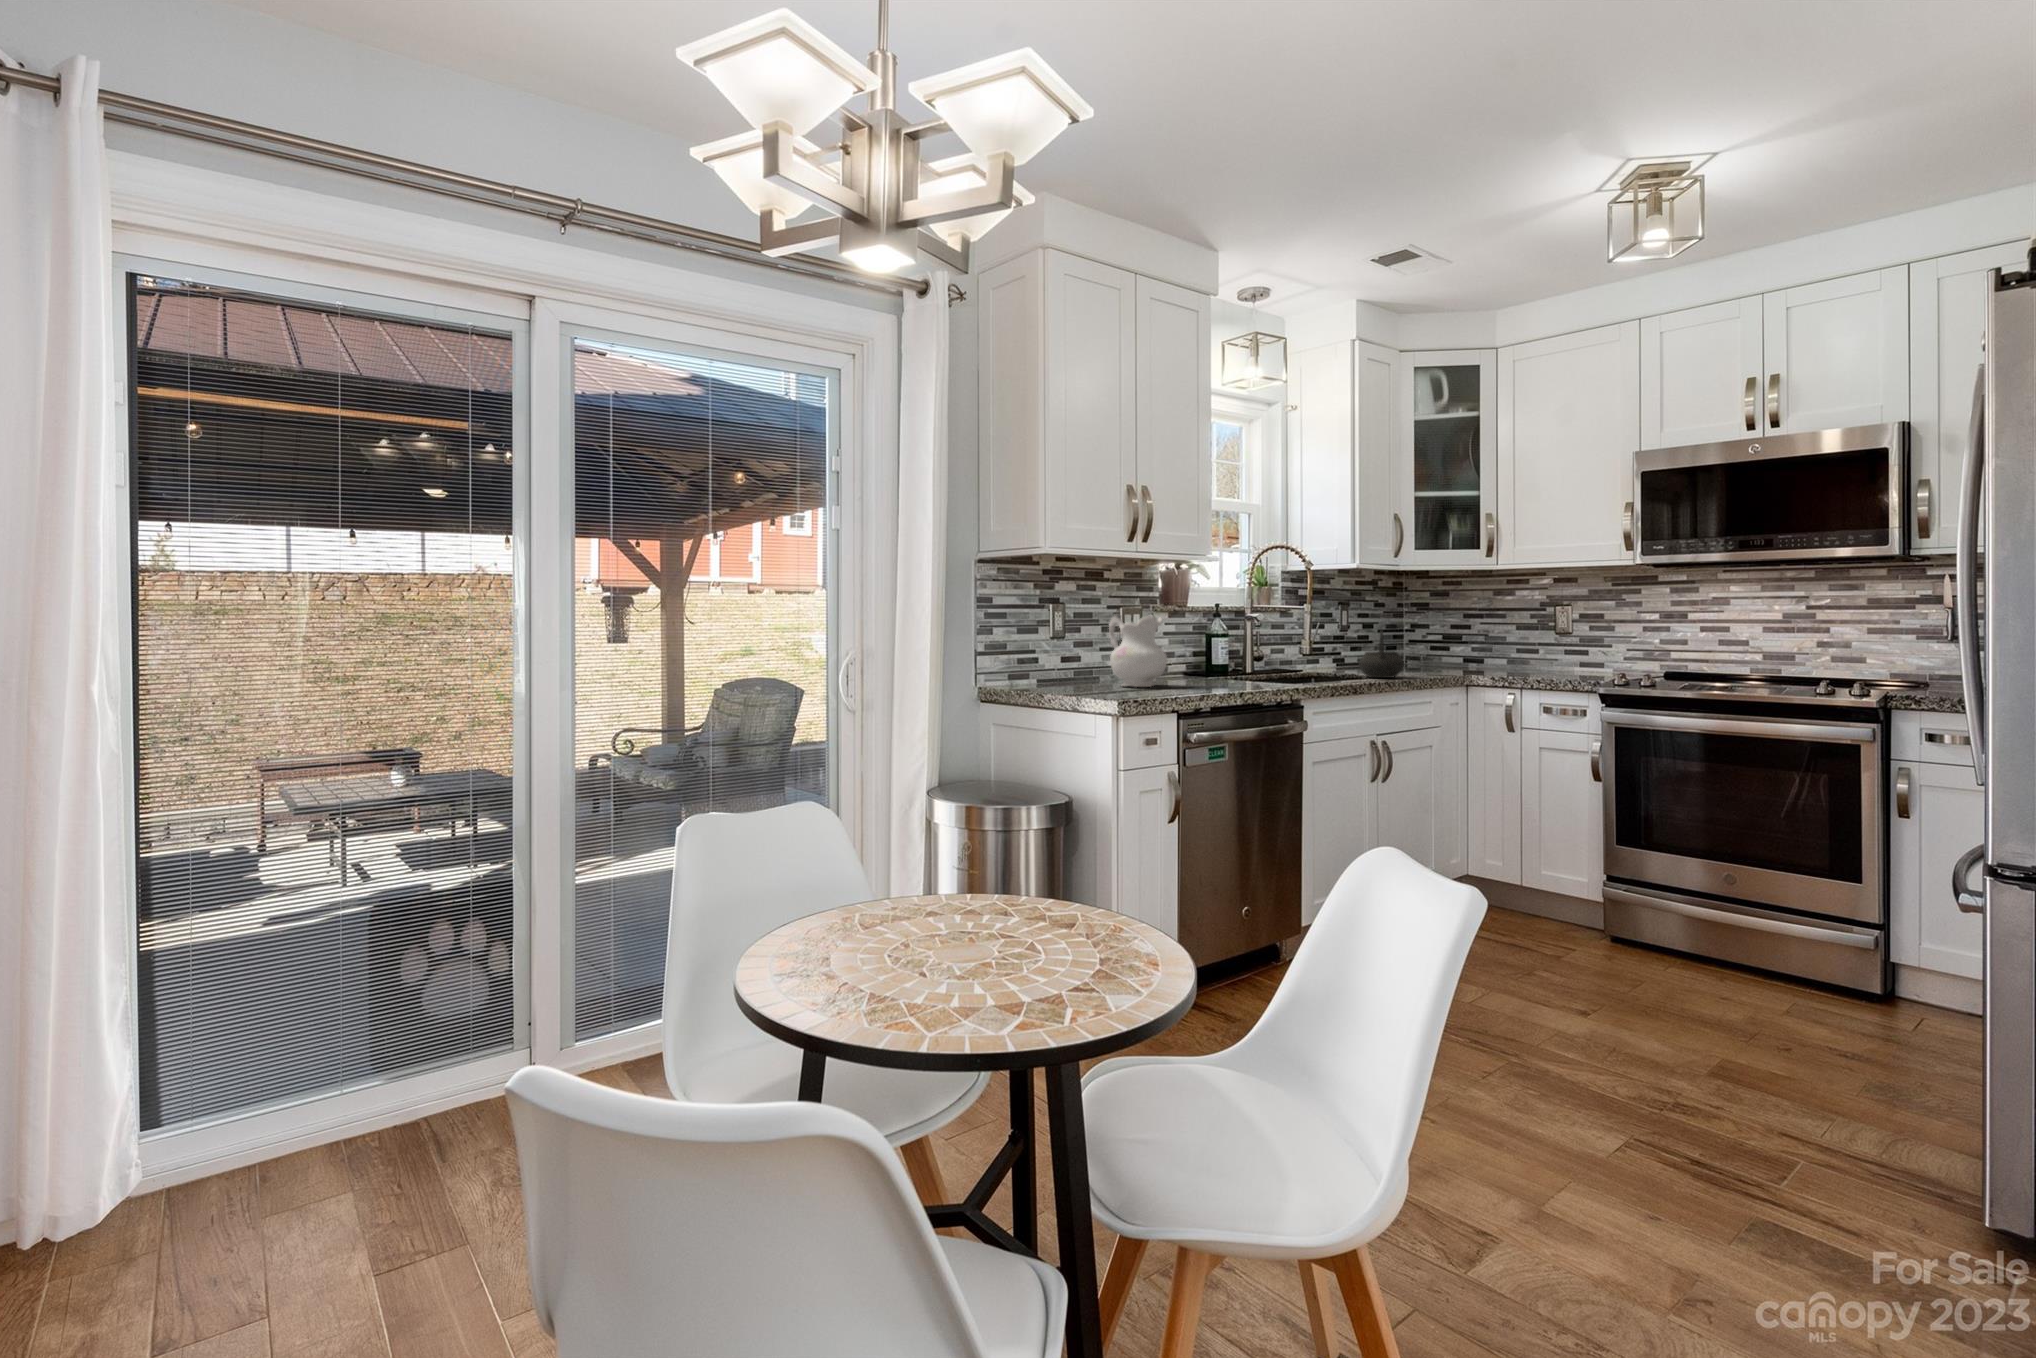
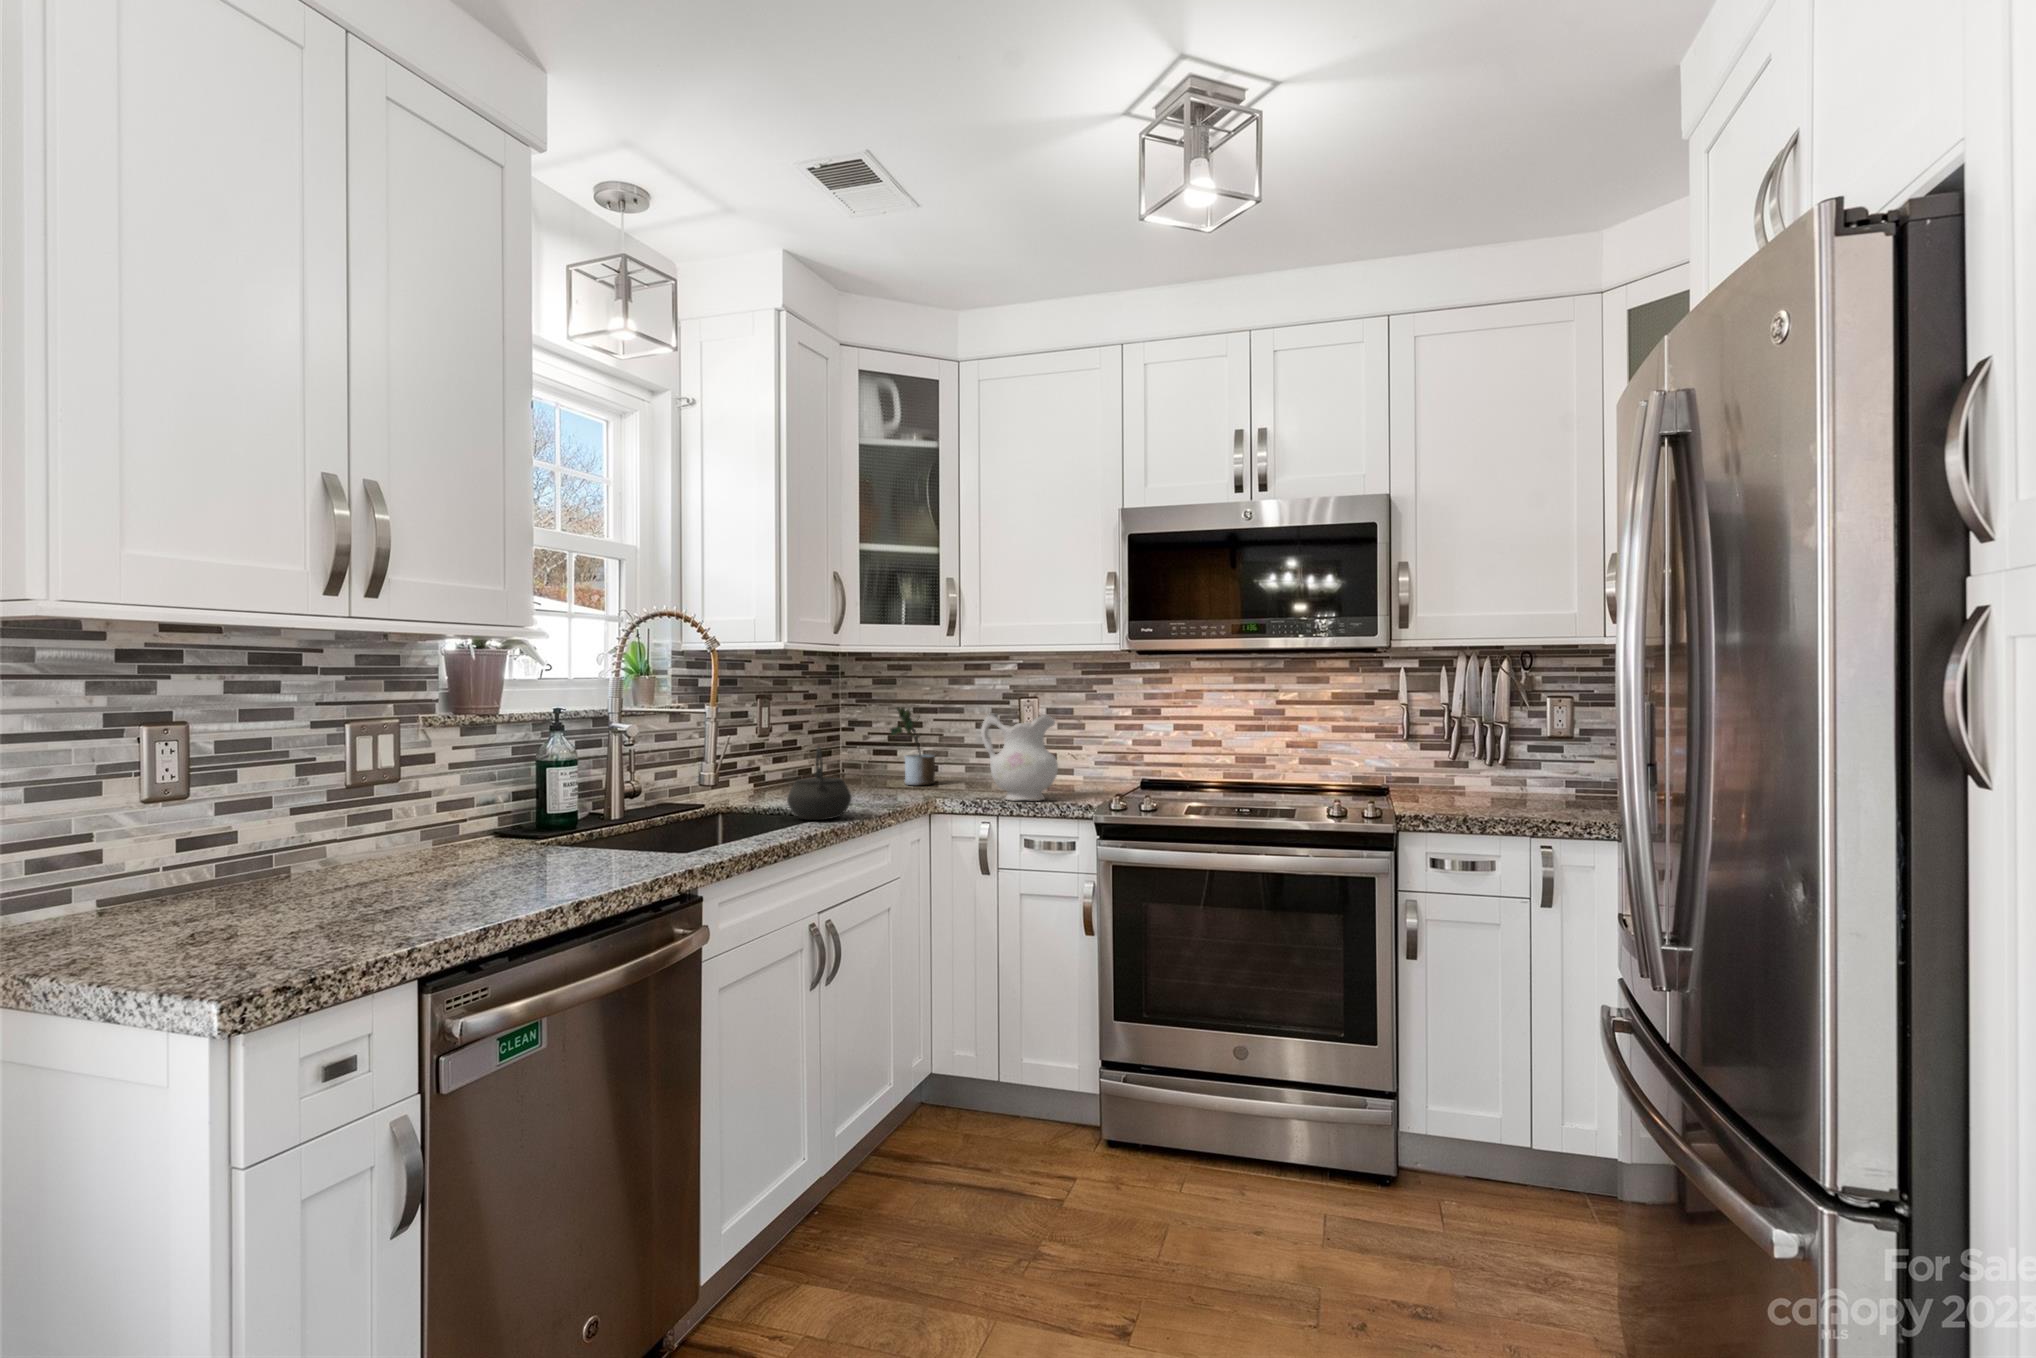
potted plant: none [1440,610,1477,669] -> present [890,707,935,785]
ceramic pitcher: present [1109,614,1167,687] -> present [981,713,1058,801]

